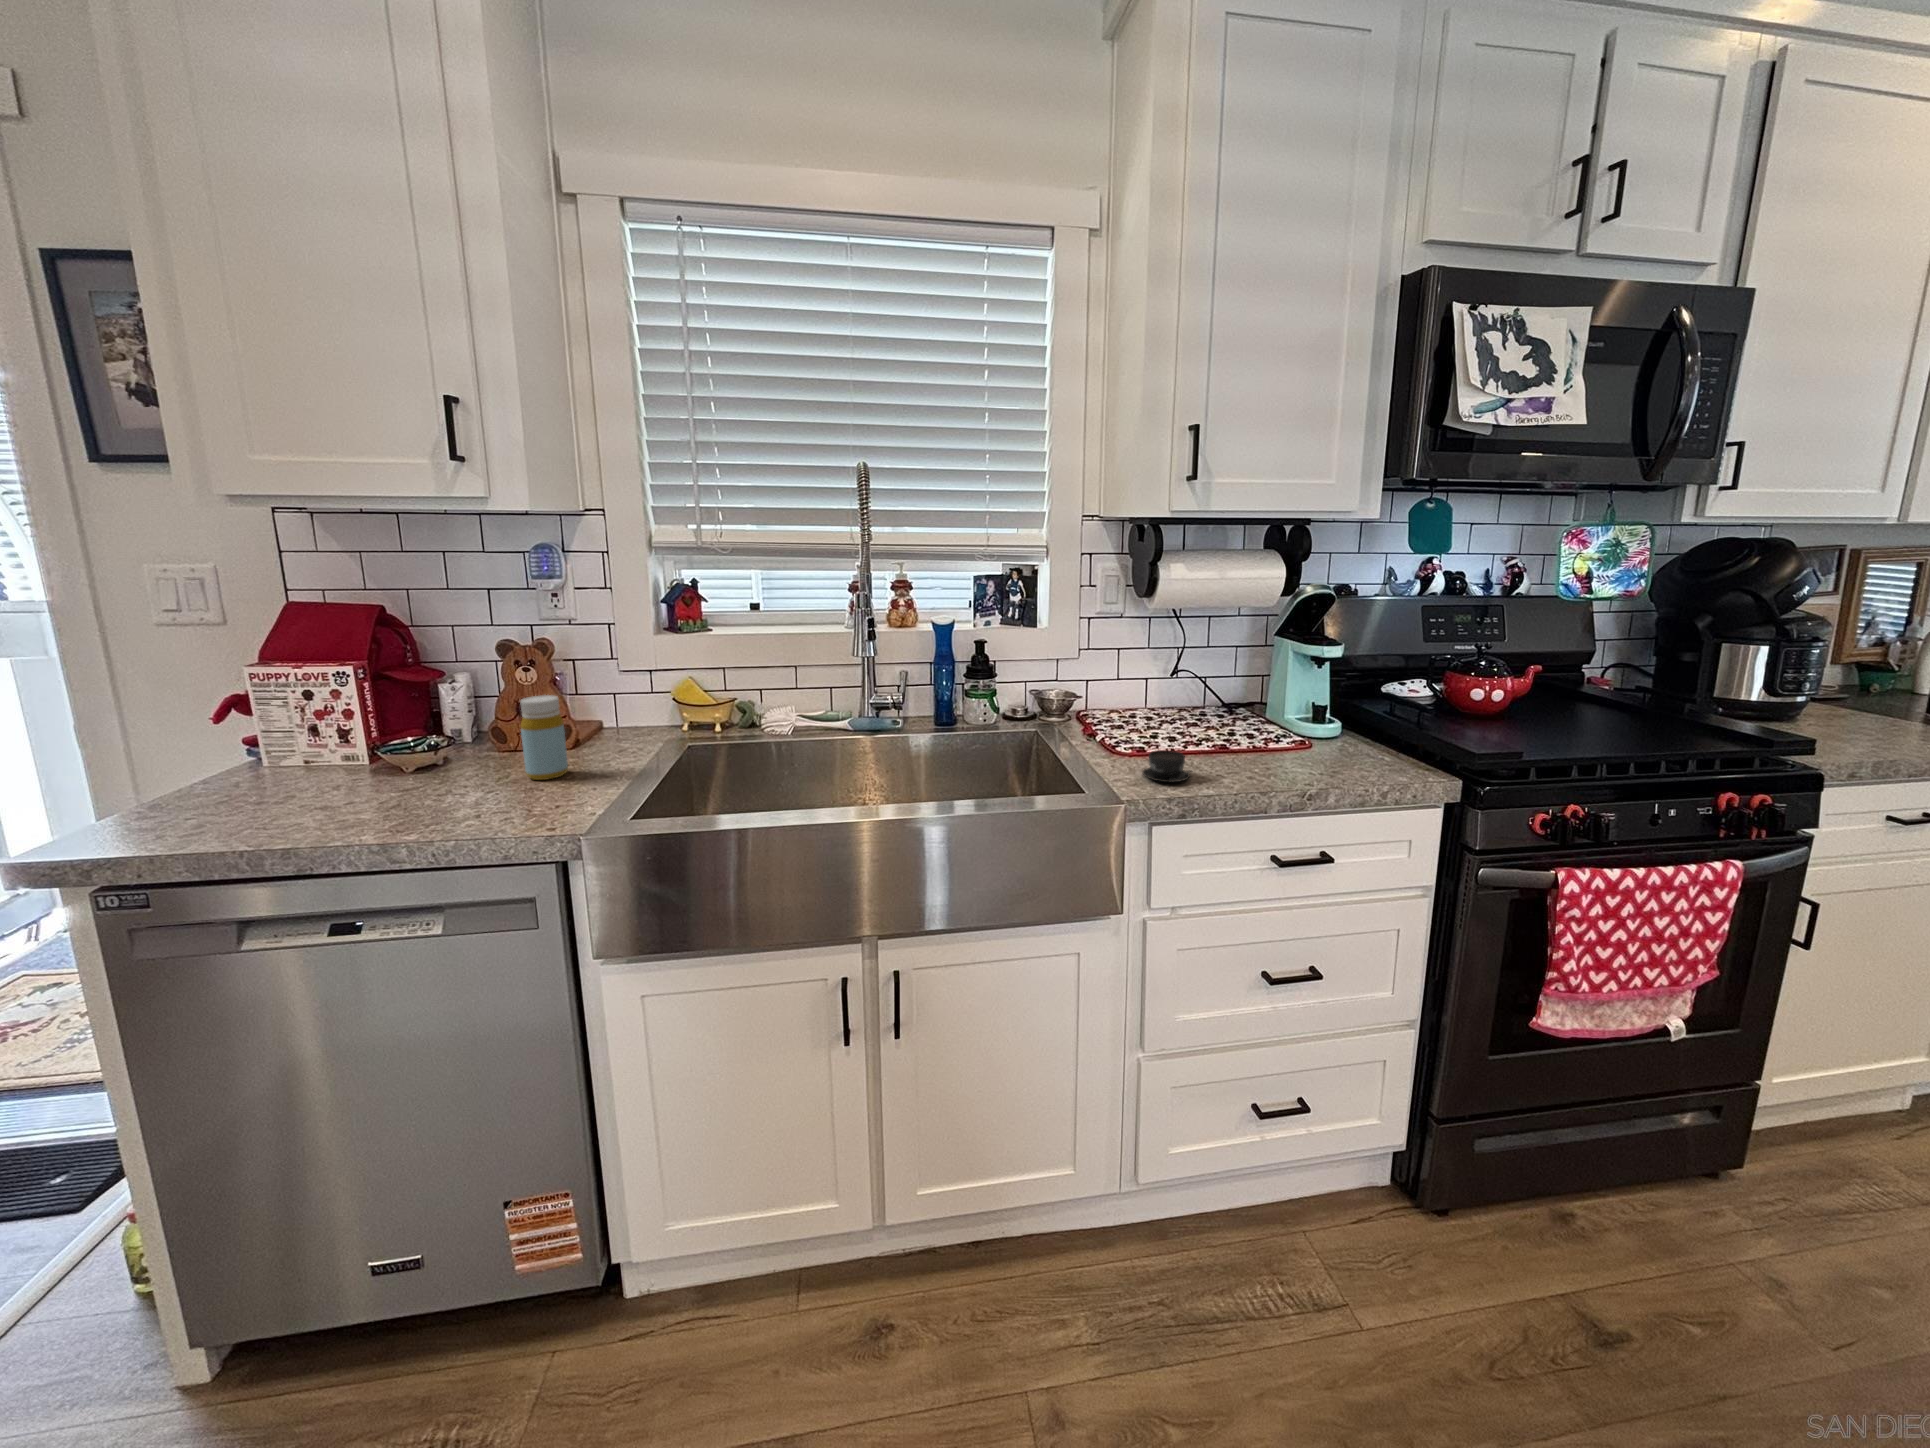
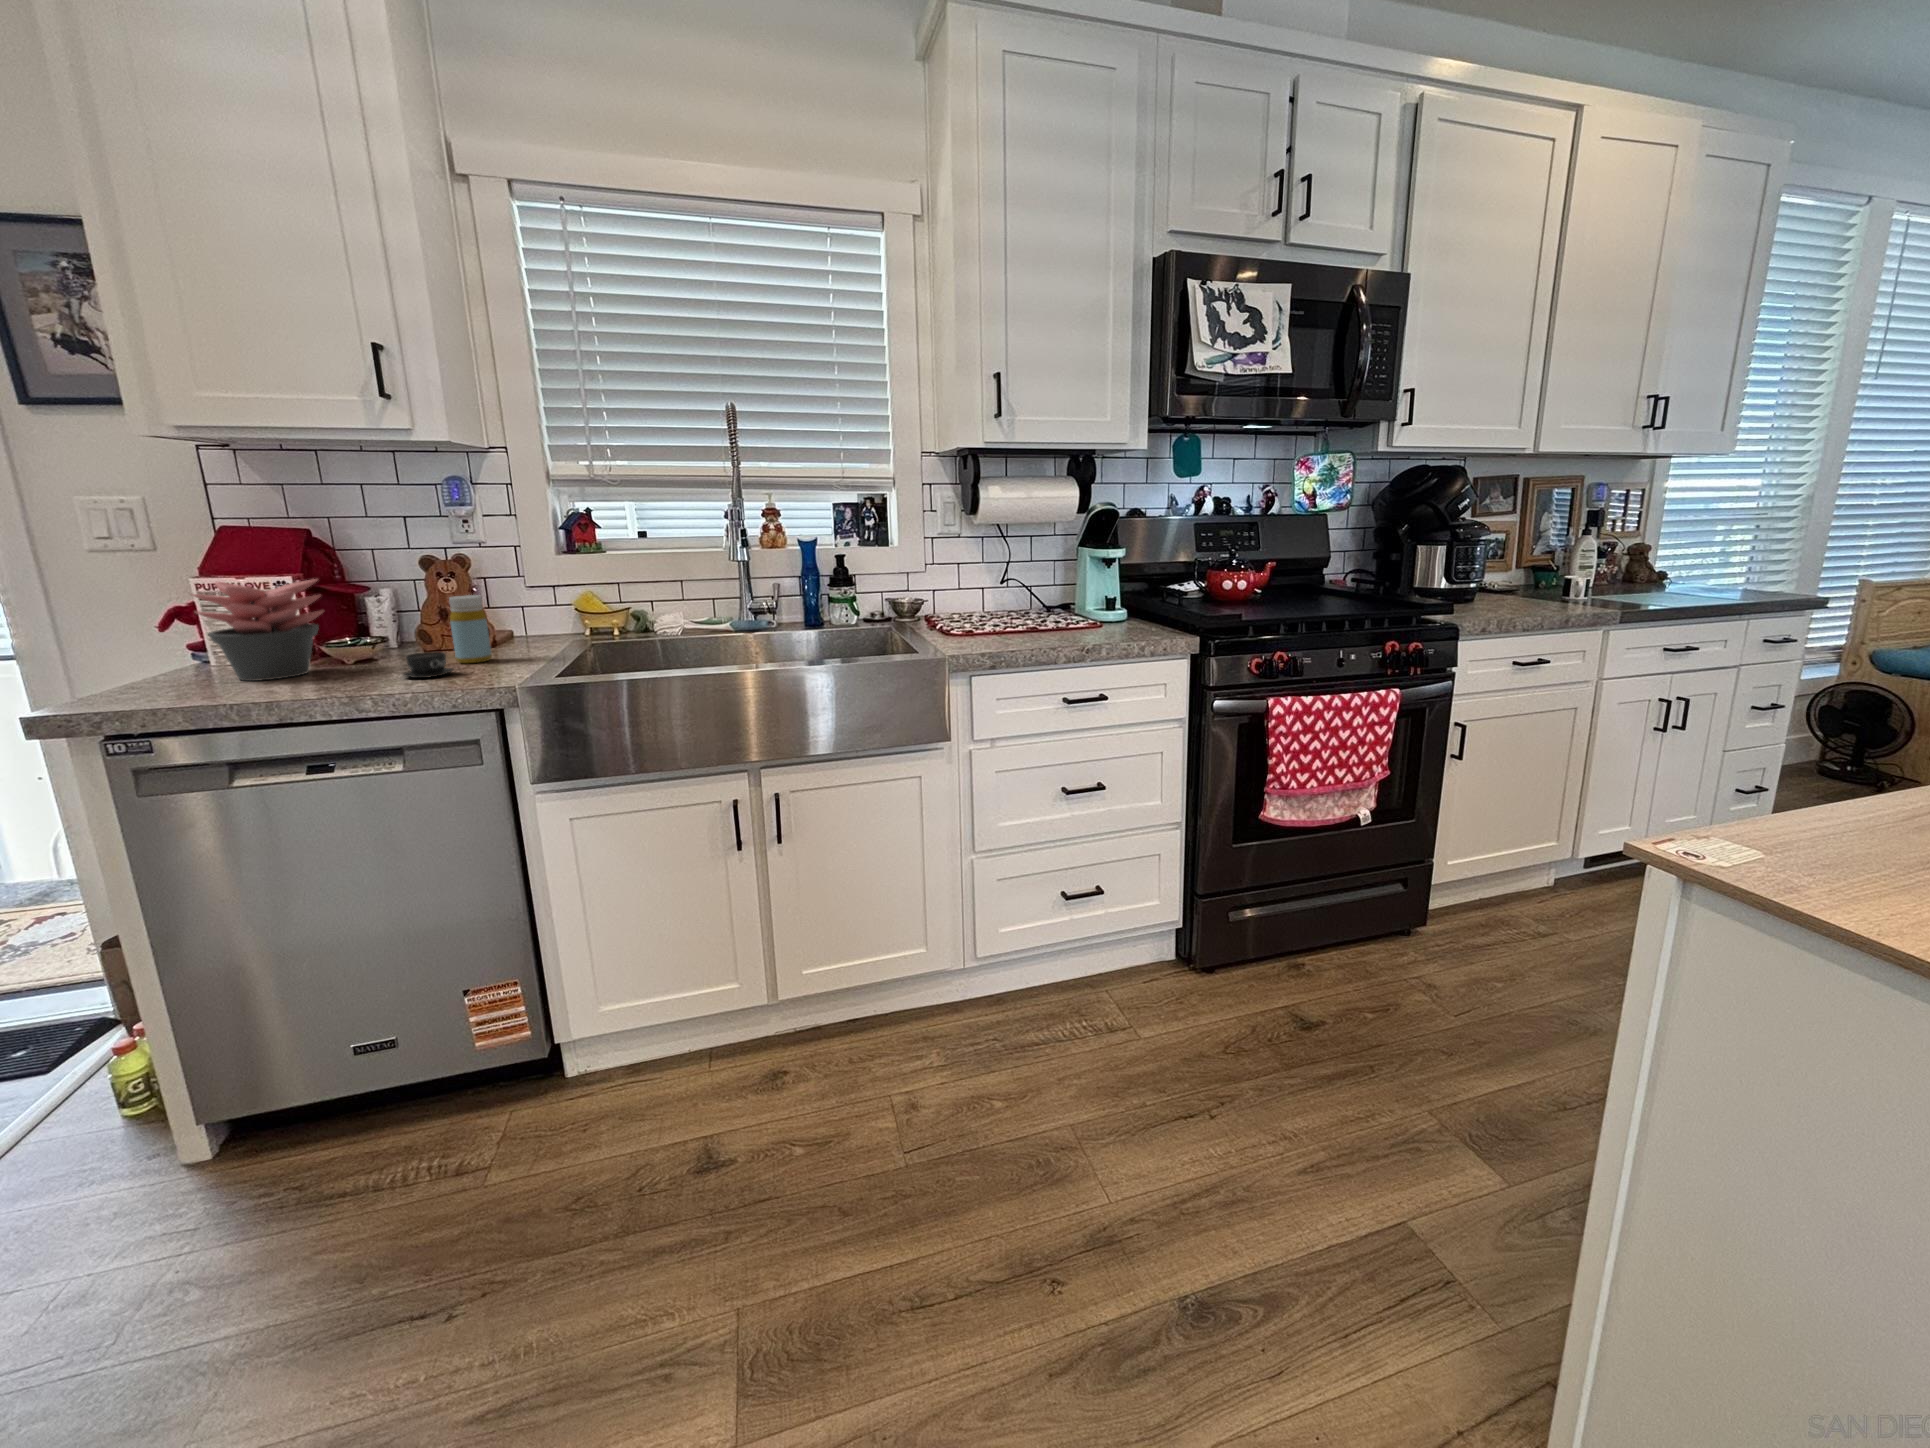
succulent plant: none [217,677,378,805] -> present [192,579,323,681]
teacup: present [1142,750,1190,783] -> present [403,652,454,678]

